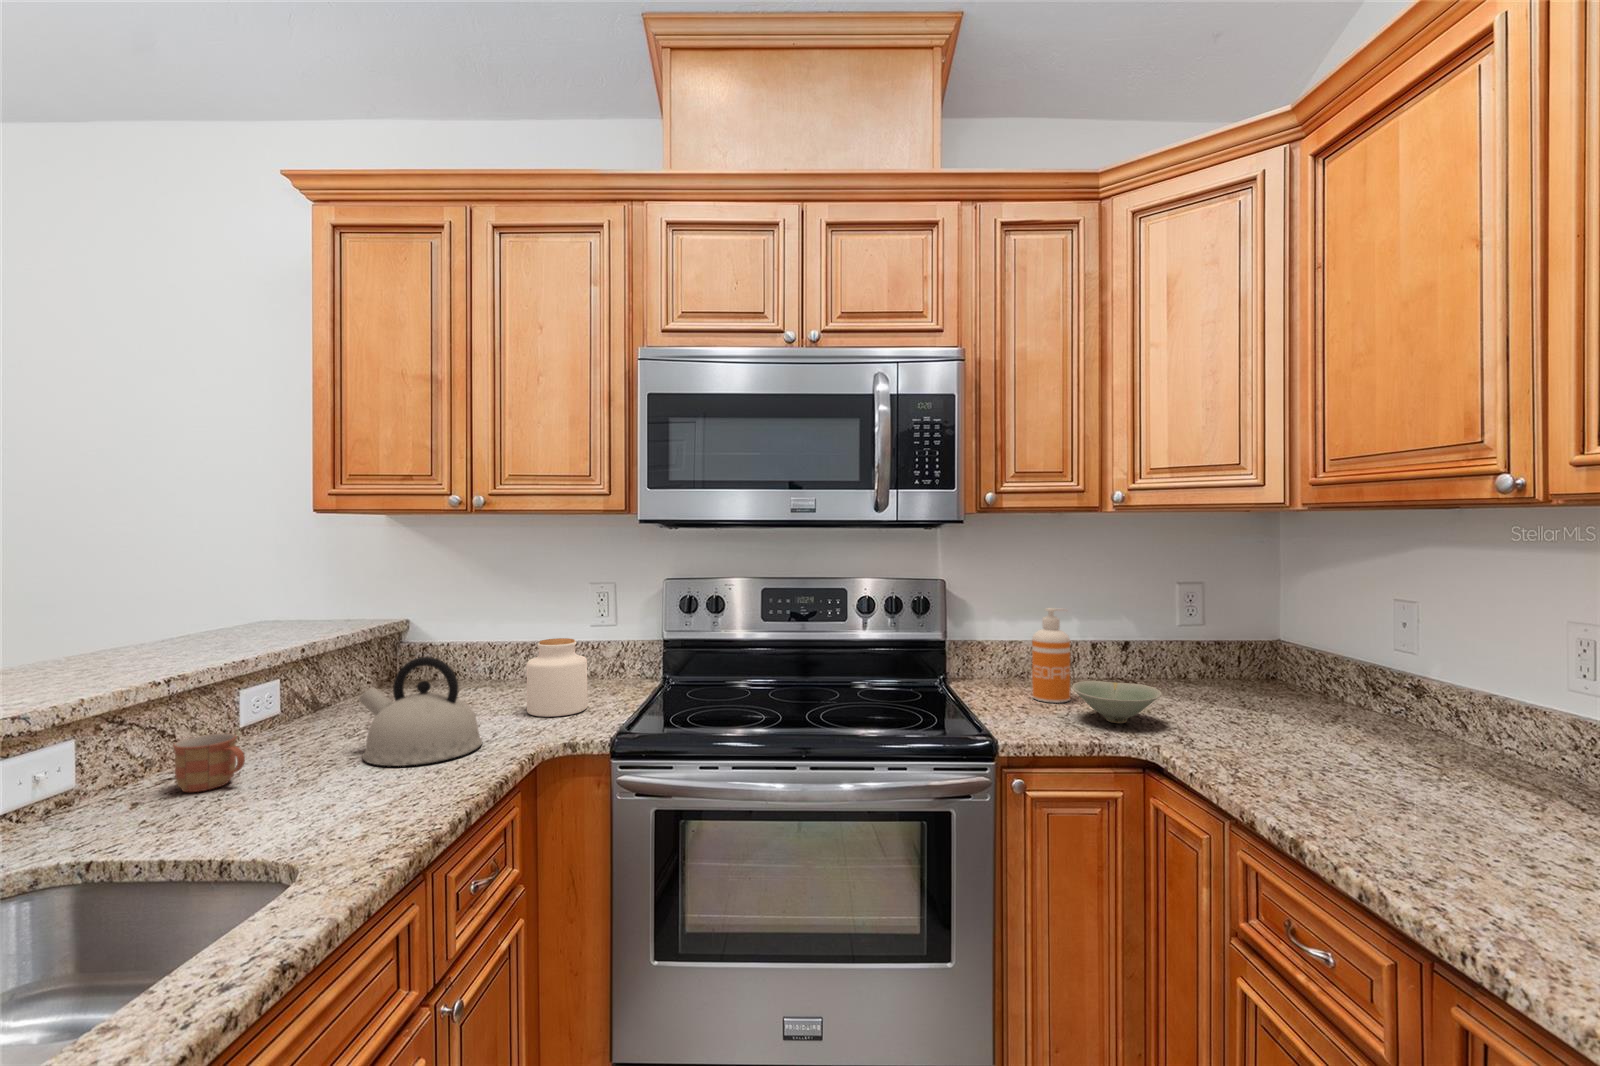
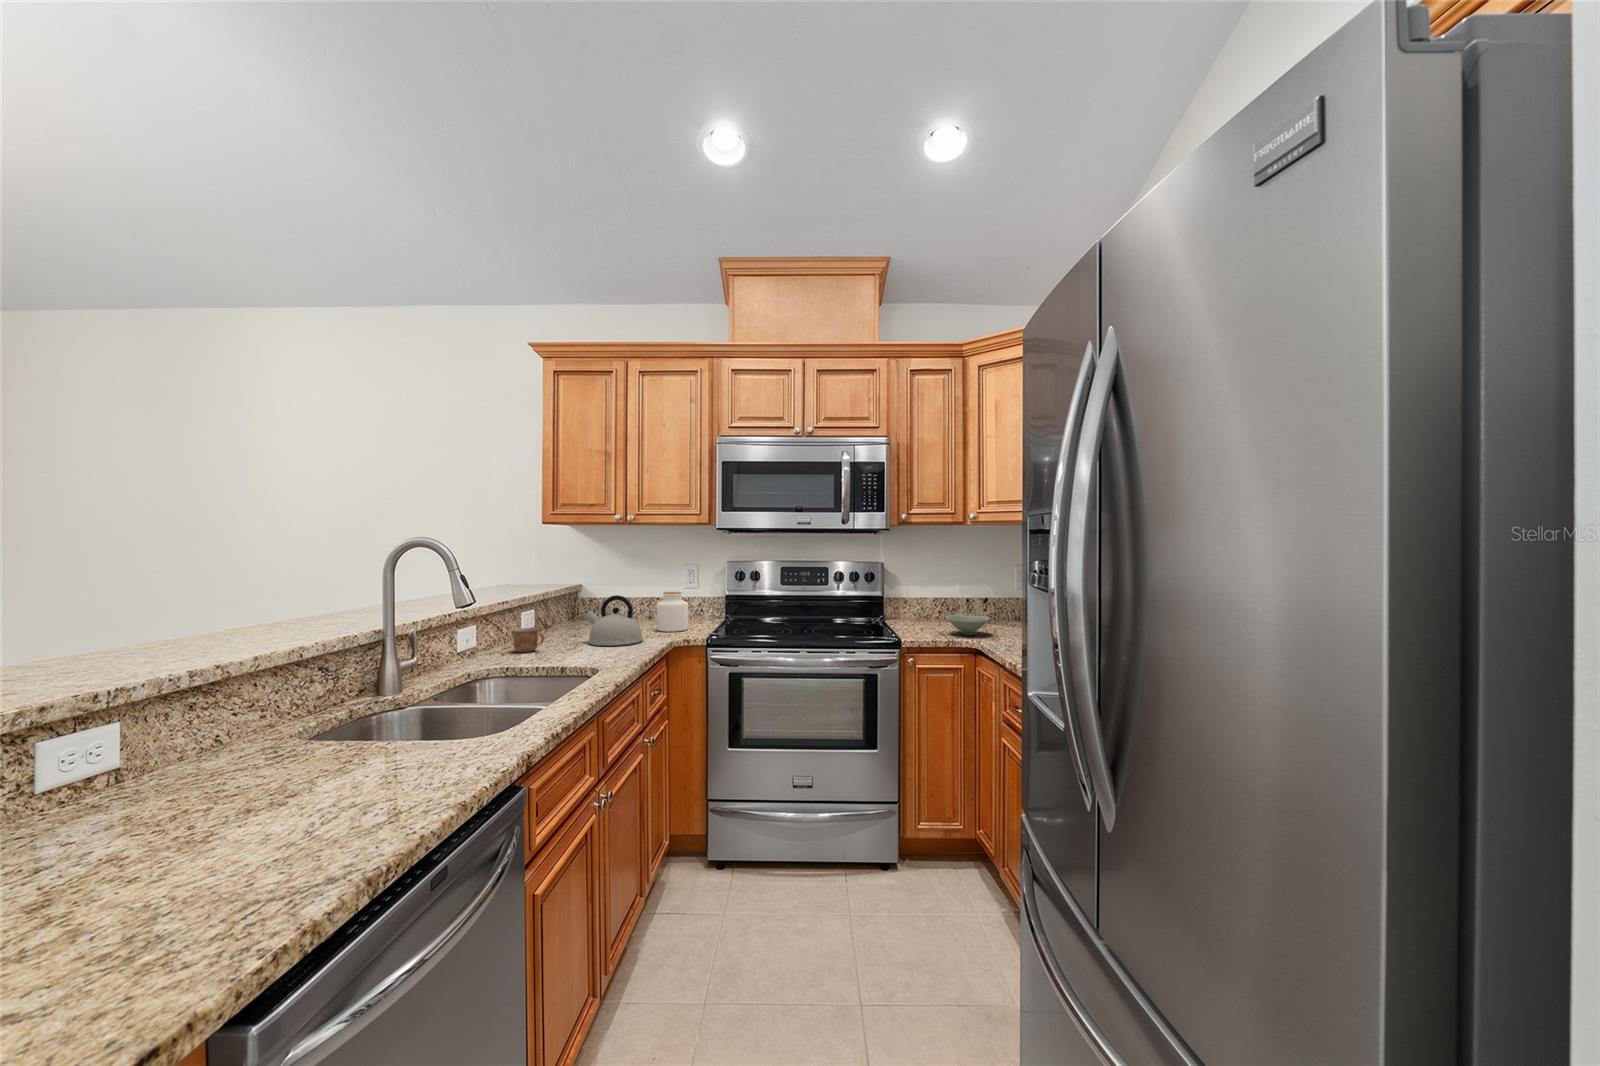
soap dispenser: present [1032,608,1070,703] -> none [930,577,950,628]

